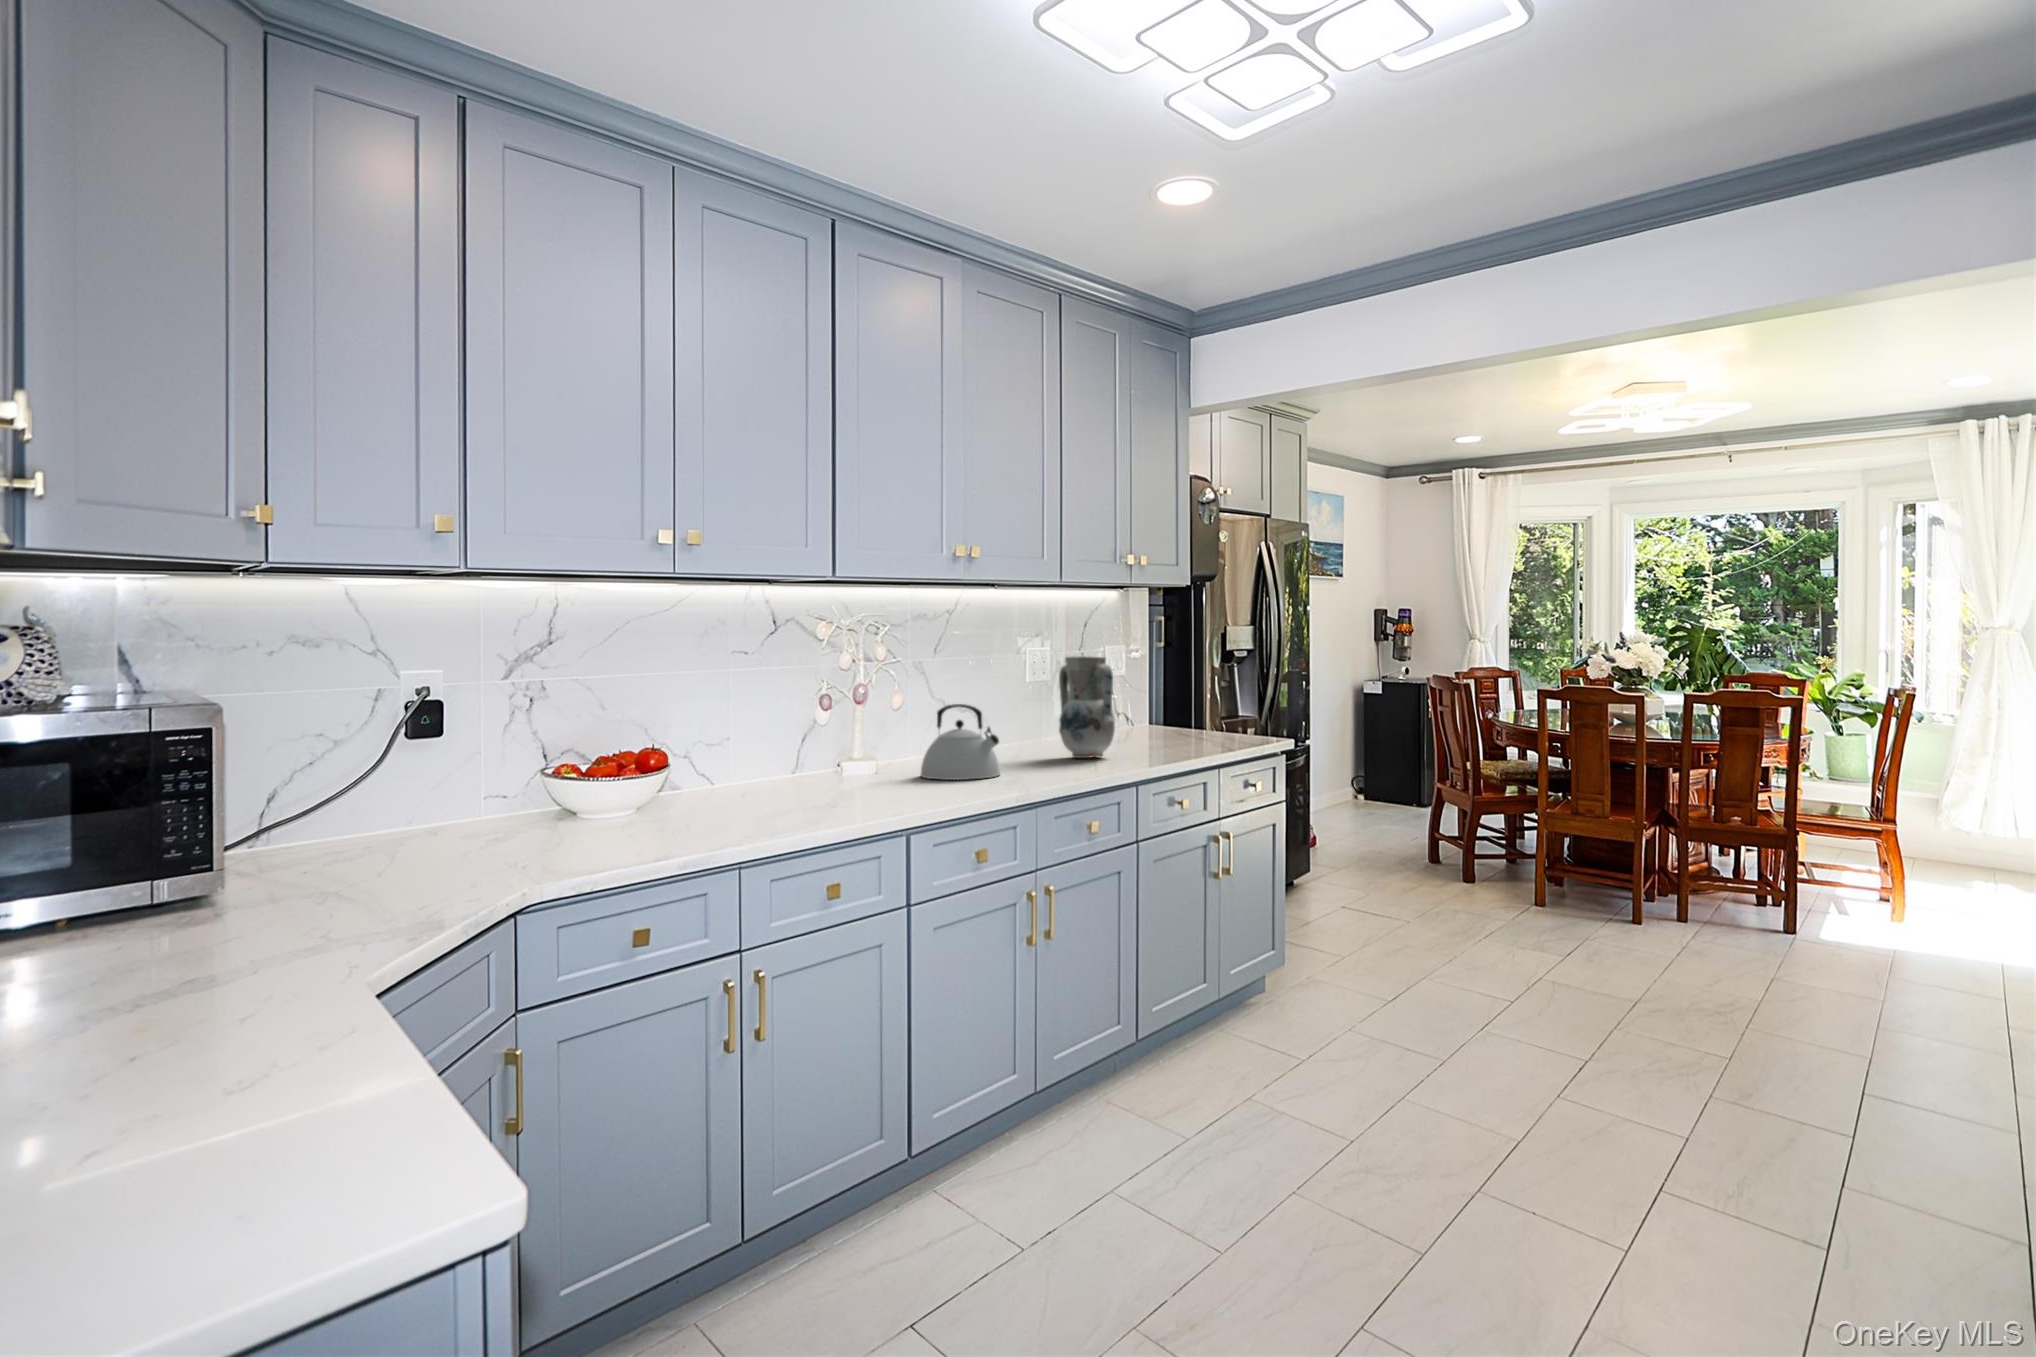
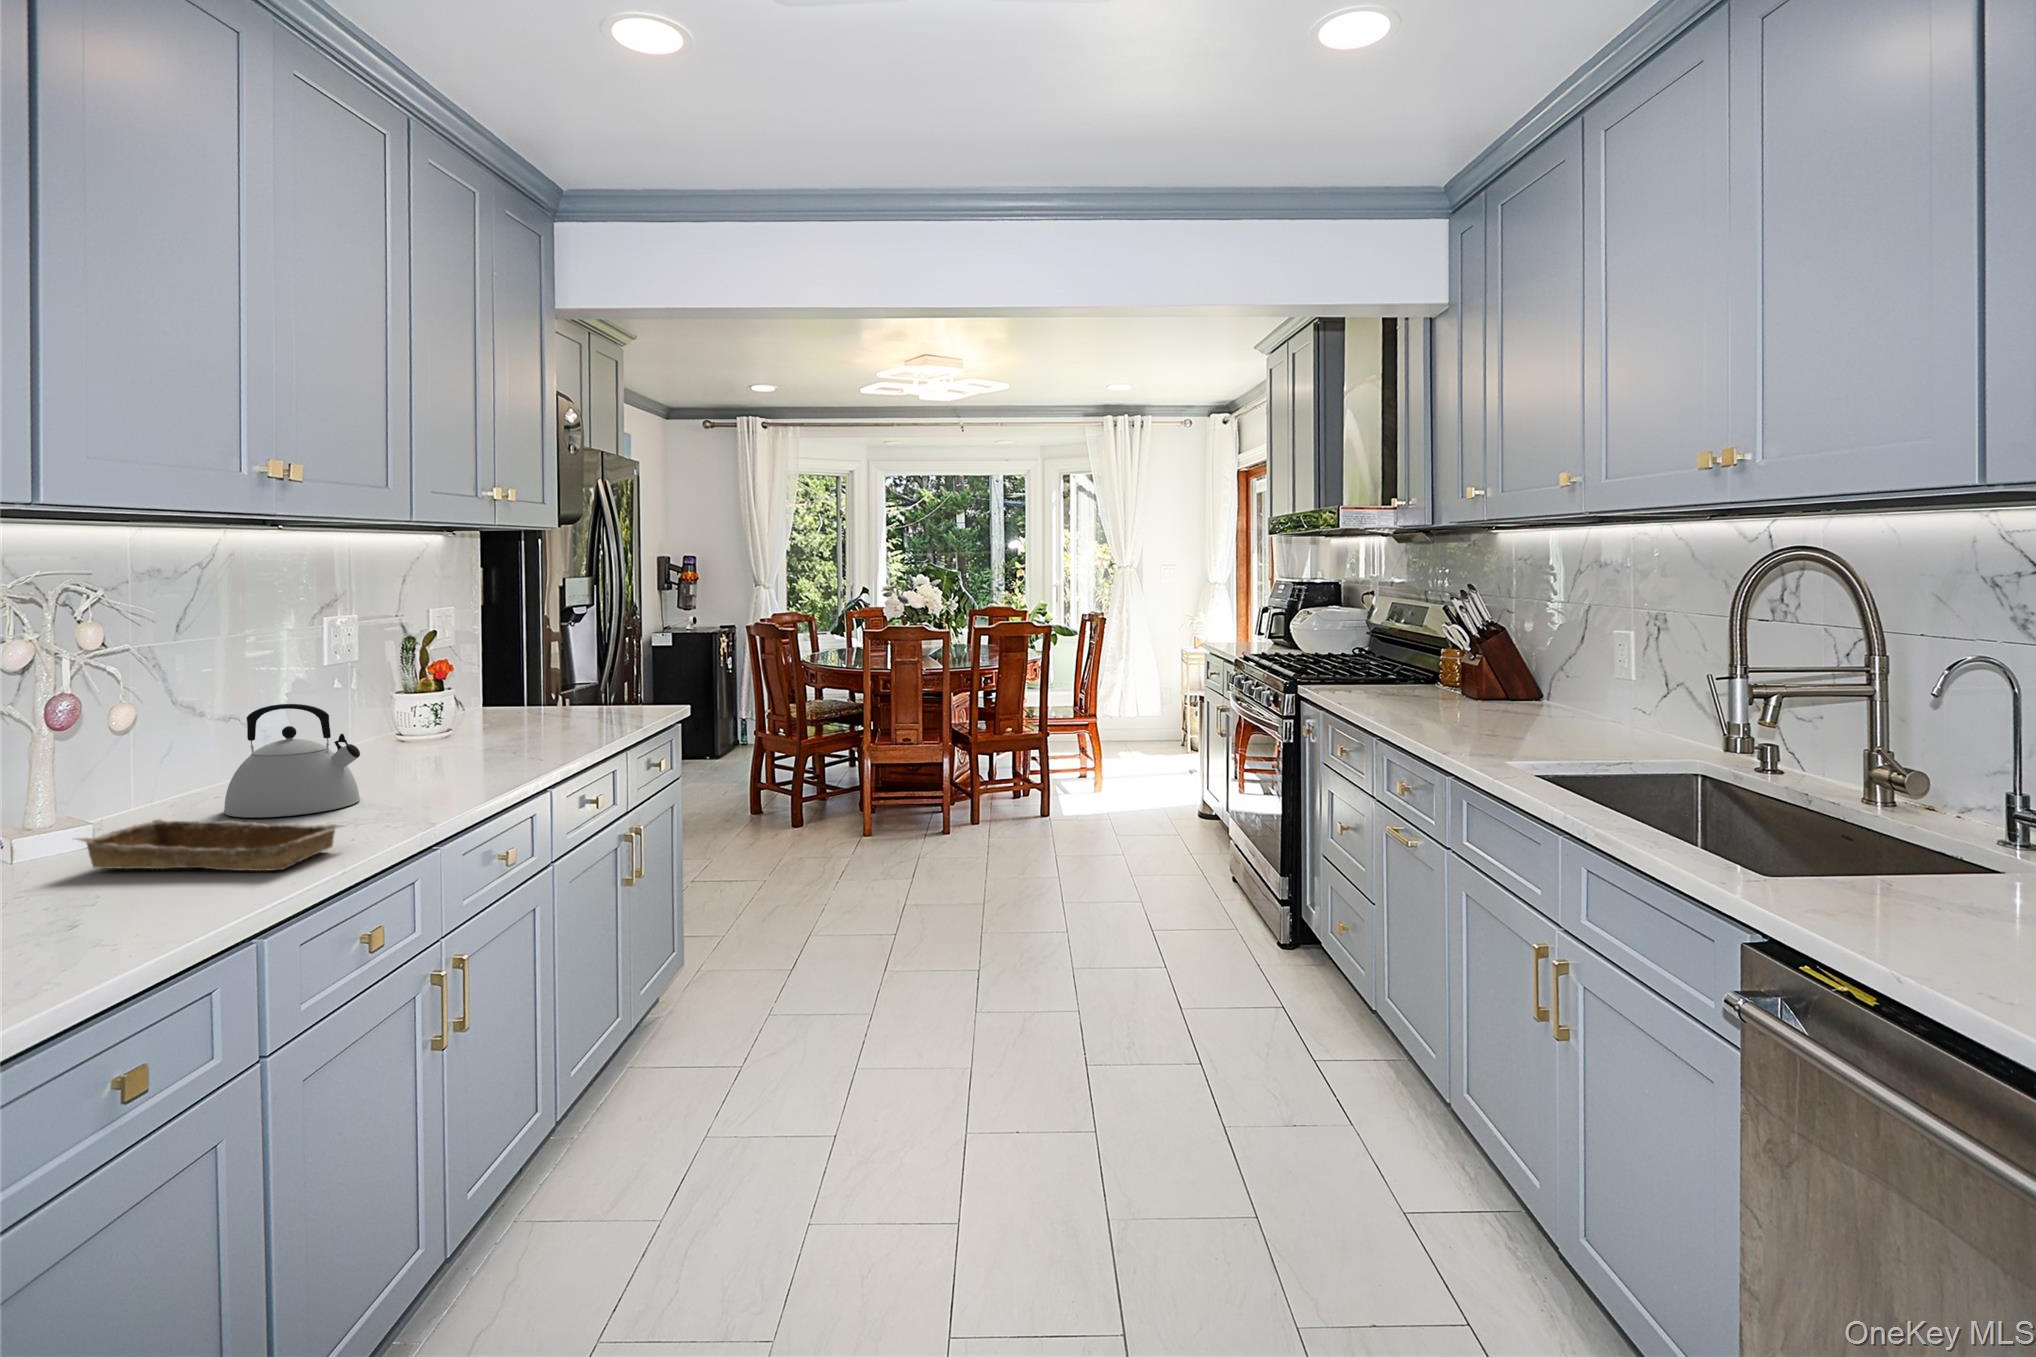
vase: present [1059,656,1115,758] -> none [408,626,497,759]
tray: none [825,770,968,802] -> present [76,819,345,871]

